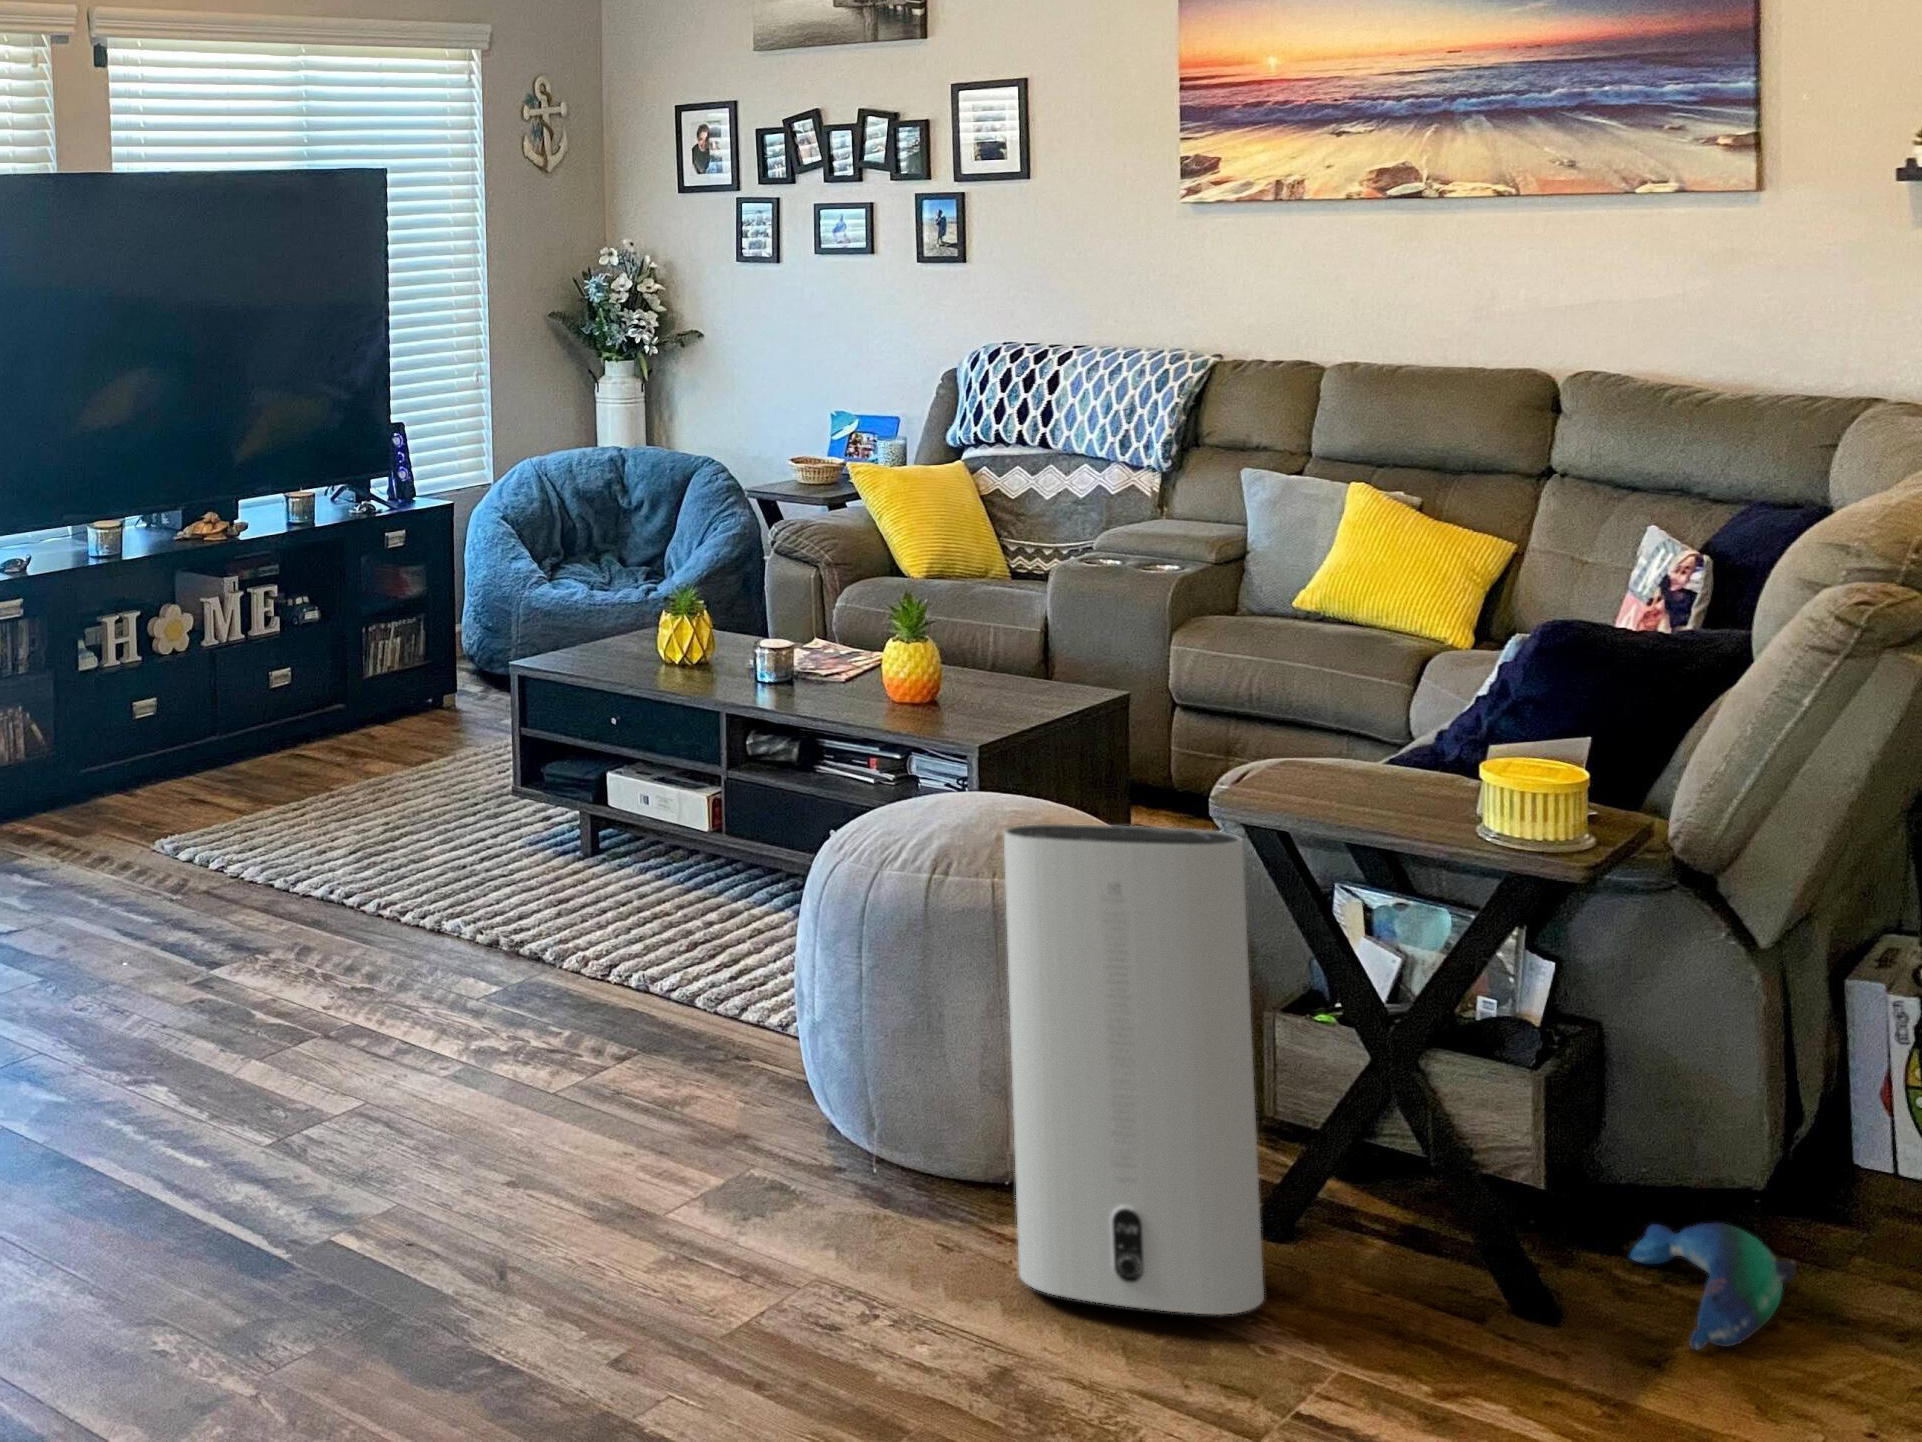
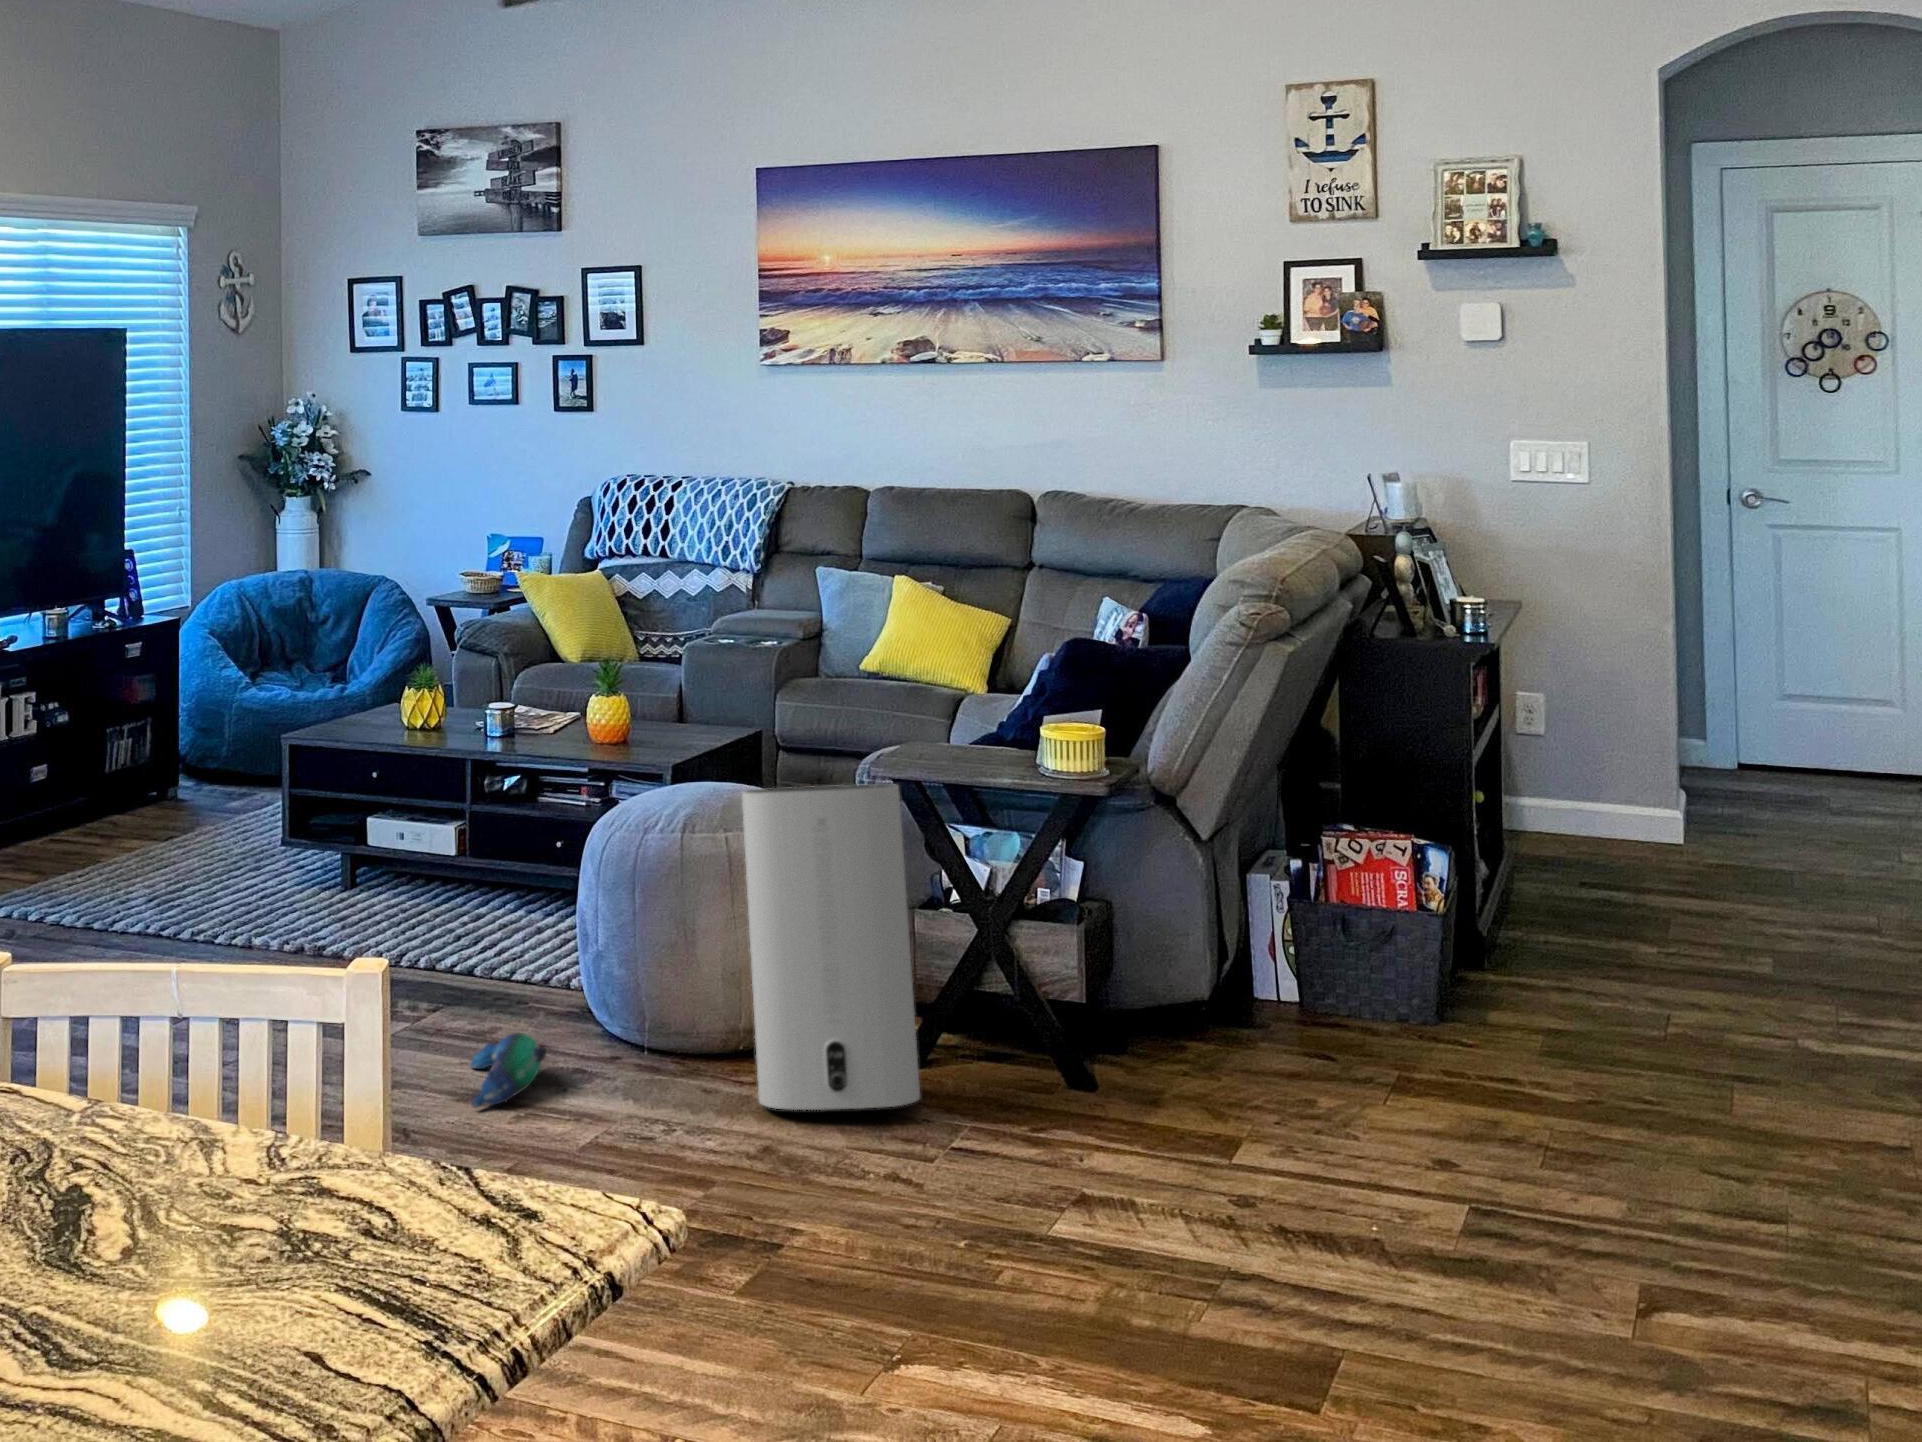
plush toy: present [1630,1223,1795,1350] -> present [470,1033,547,1108]

